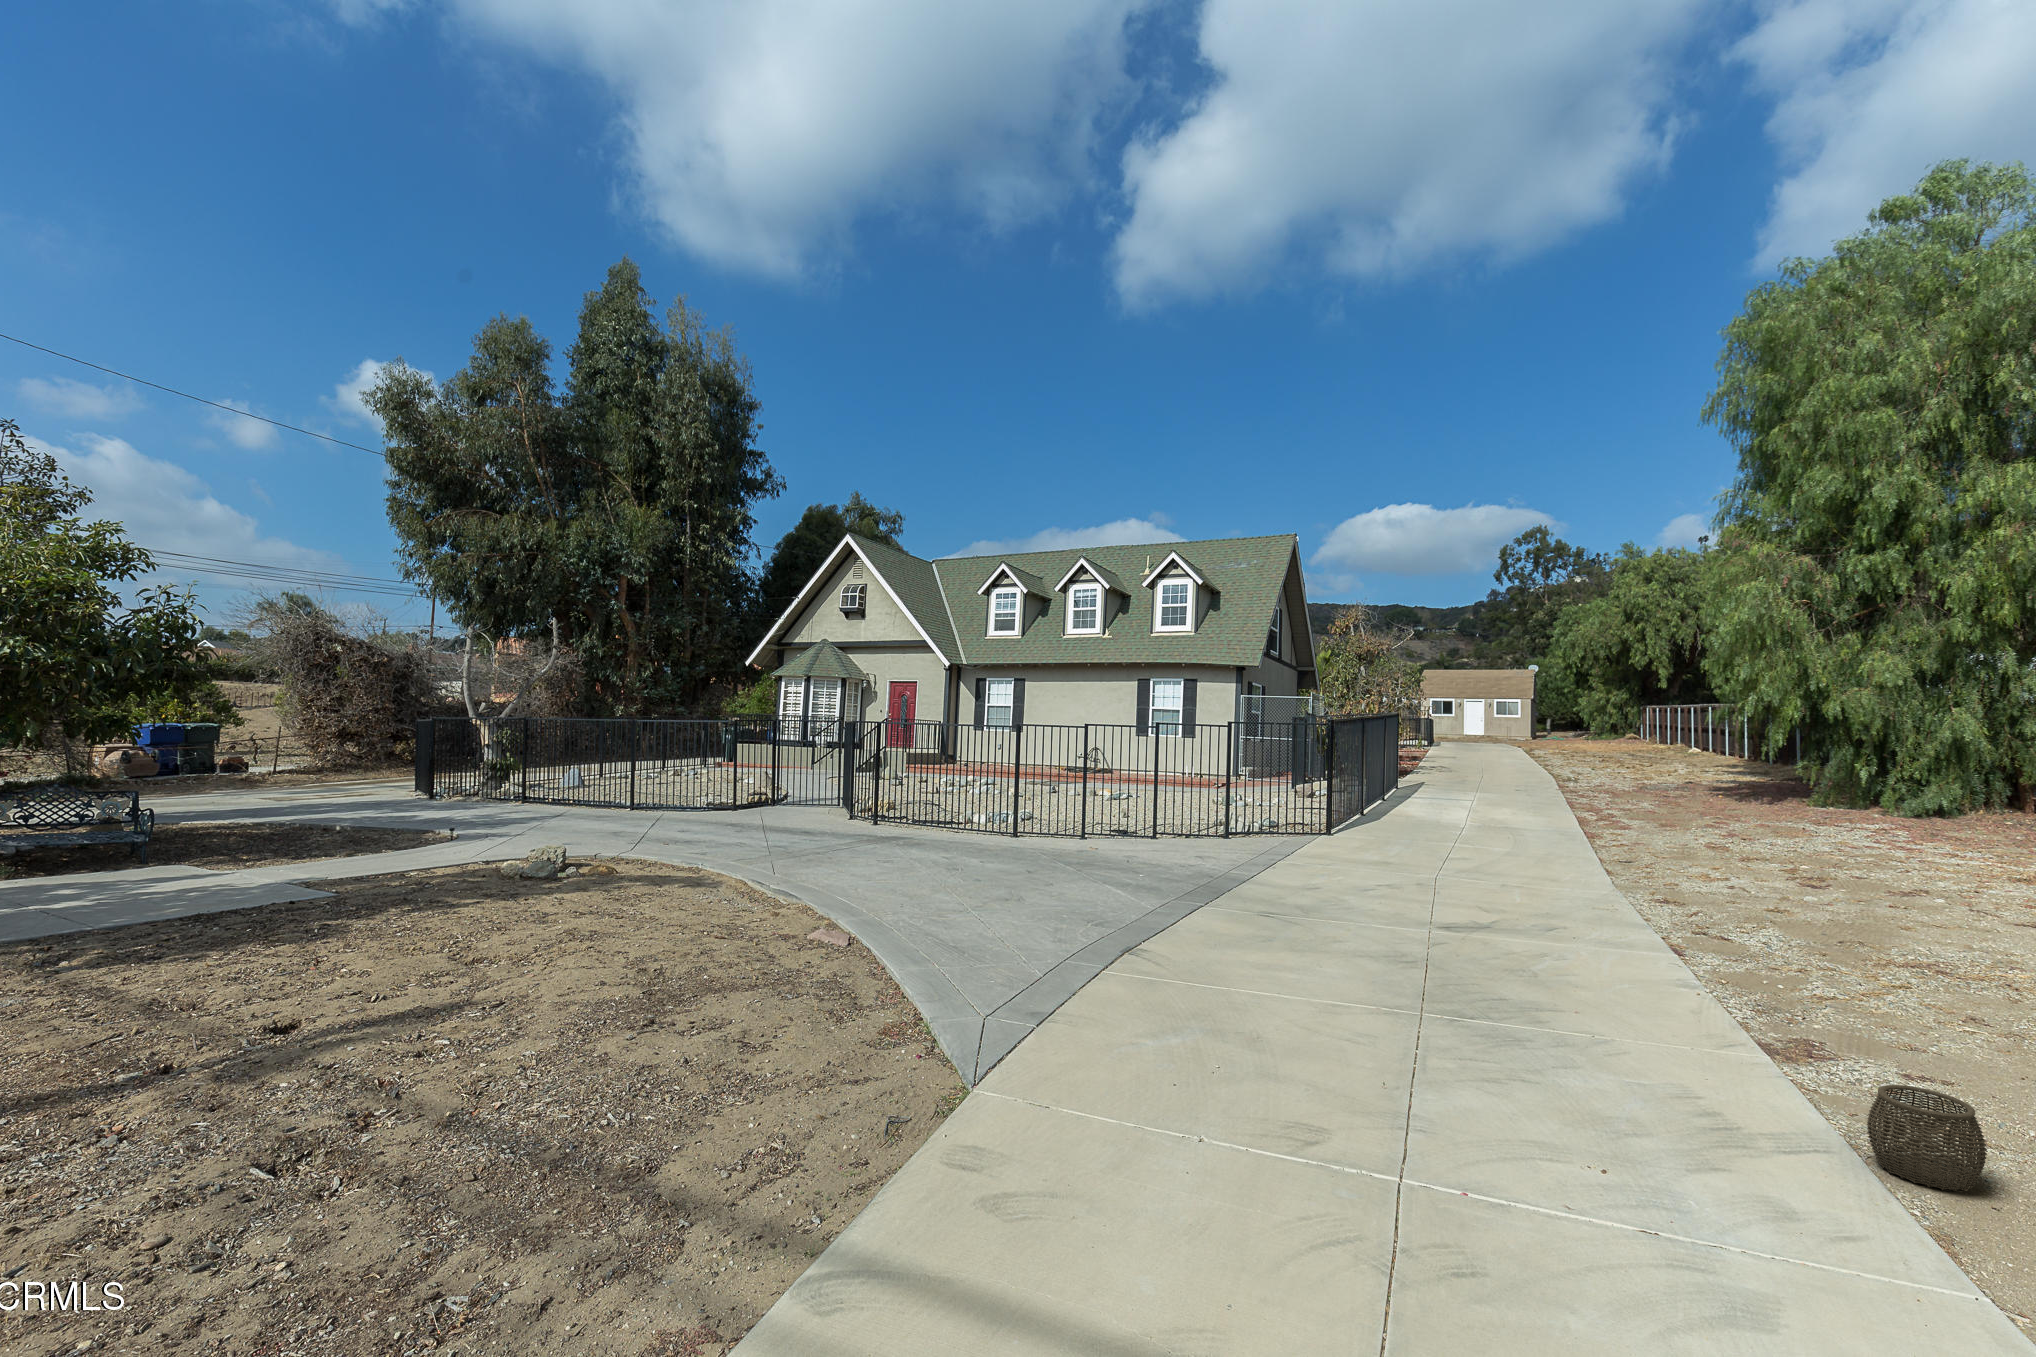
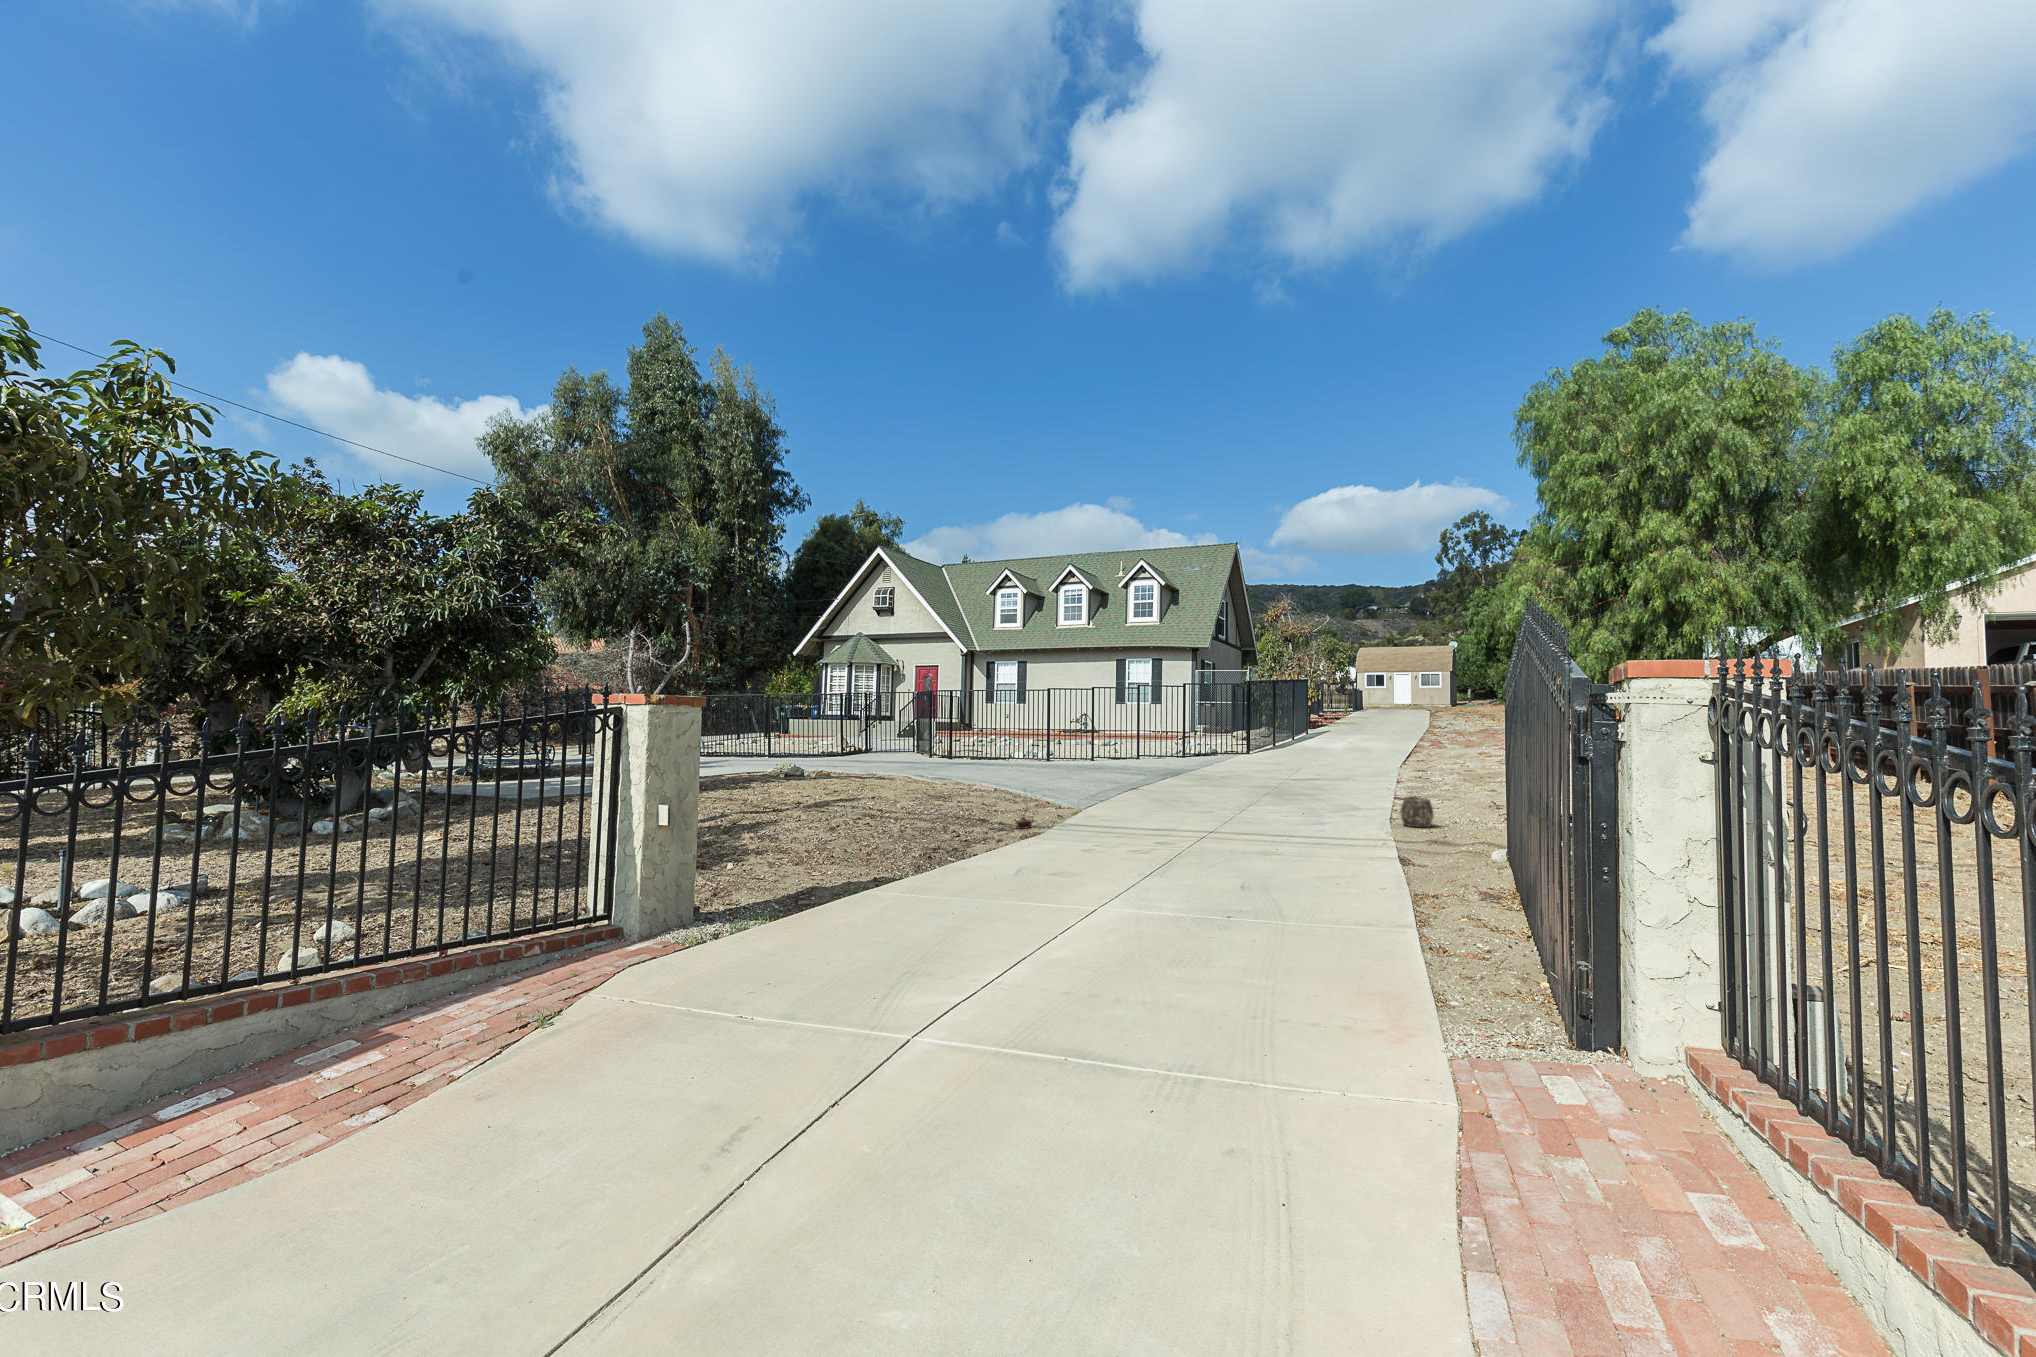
potted plant: none [801,1024,897,1143] -> present [1016,791,1040,829]

